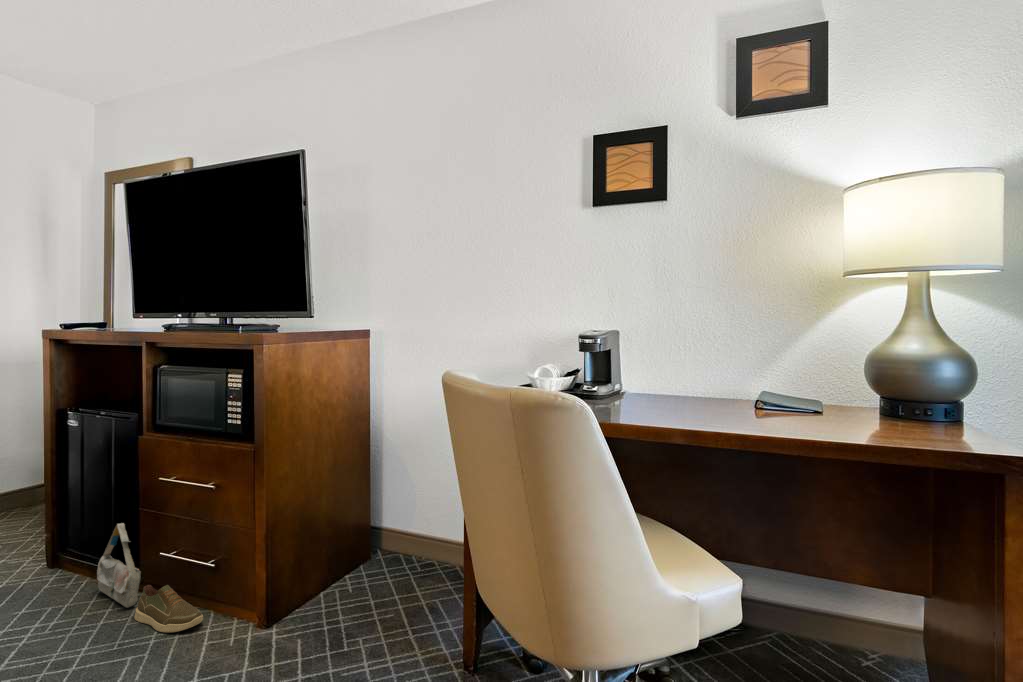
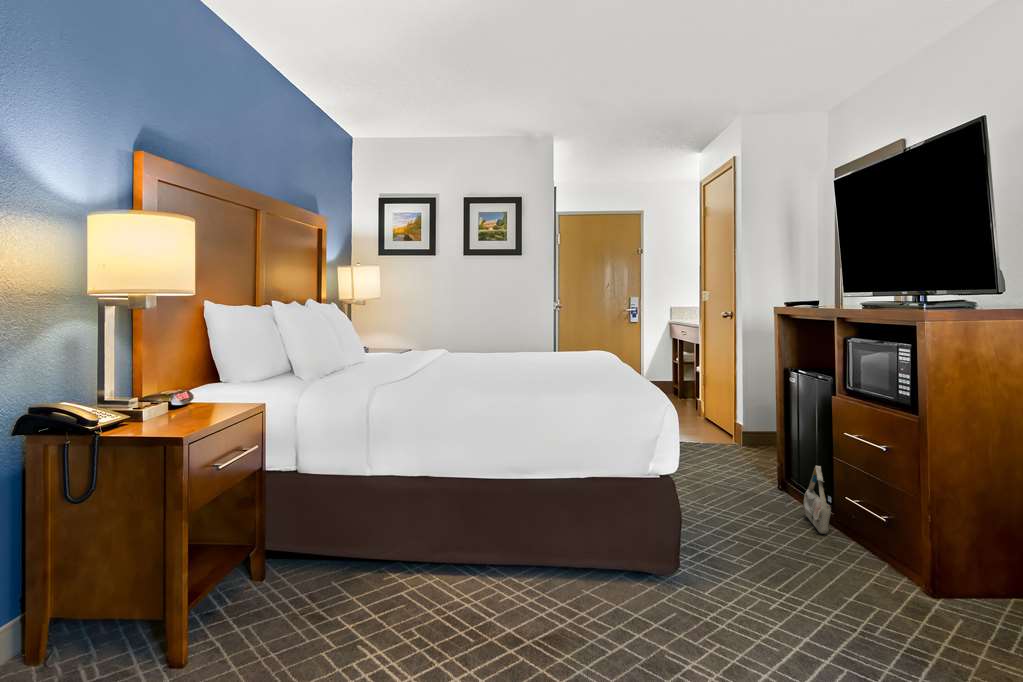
shoe: present [134,585,203,633] -> none [823,520,874,565]

